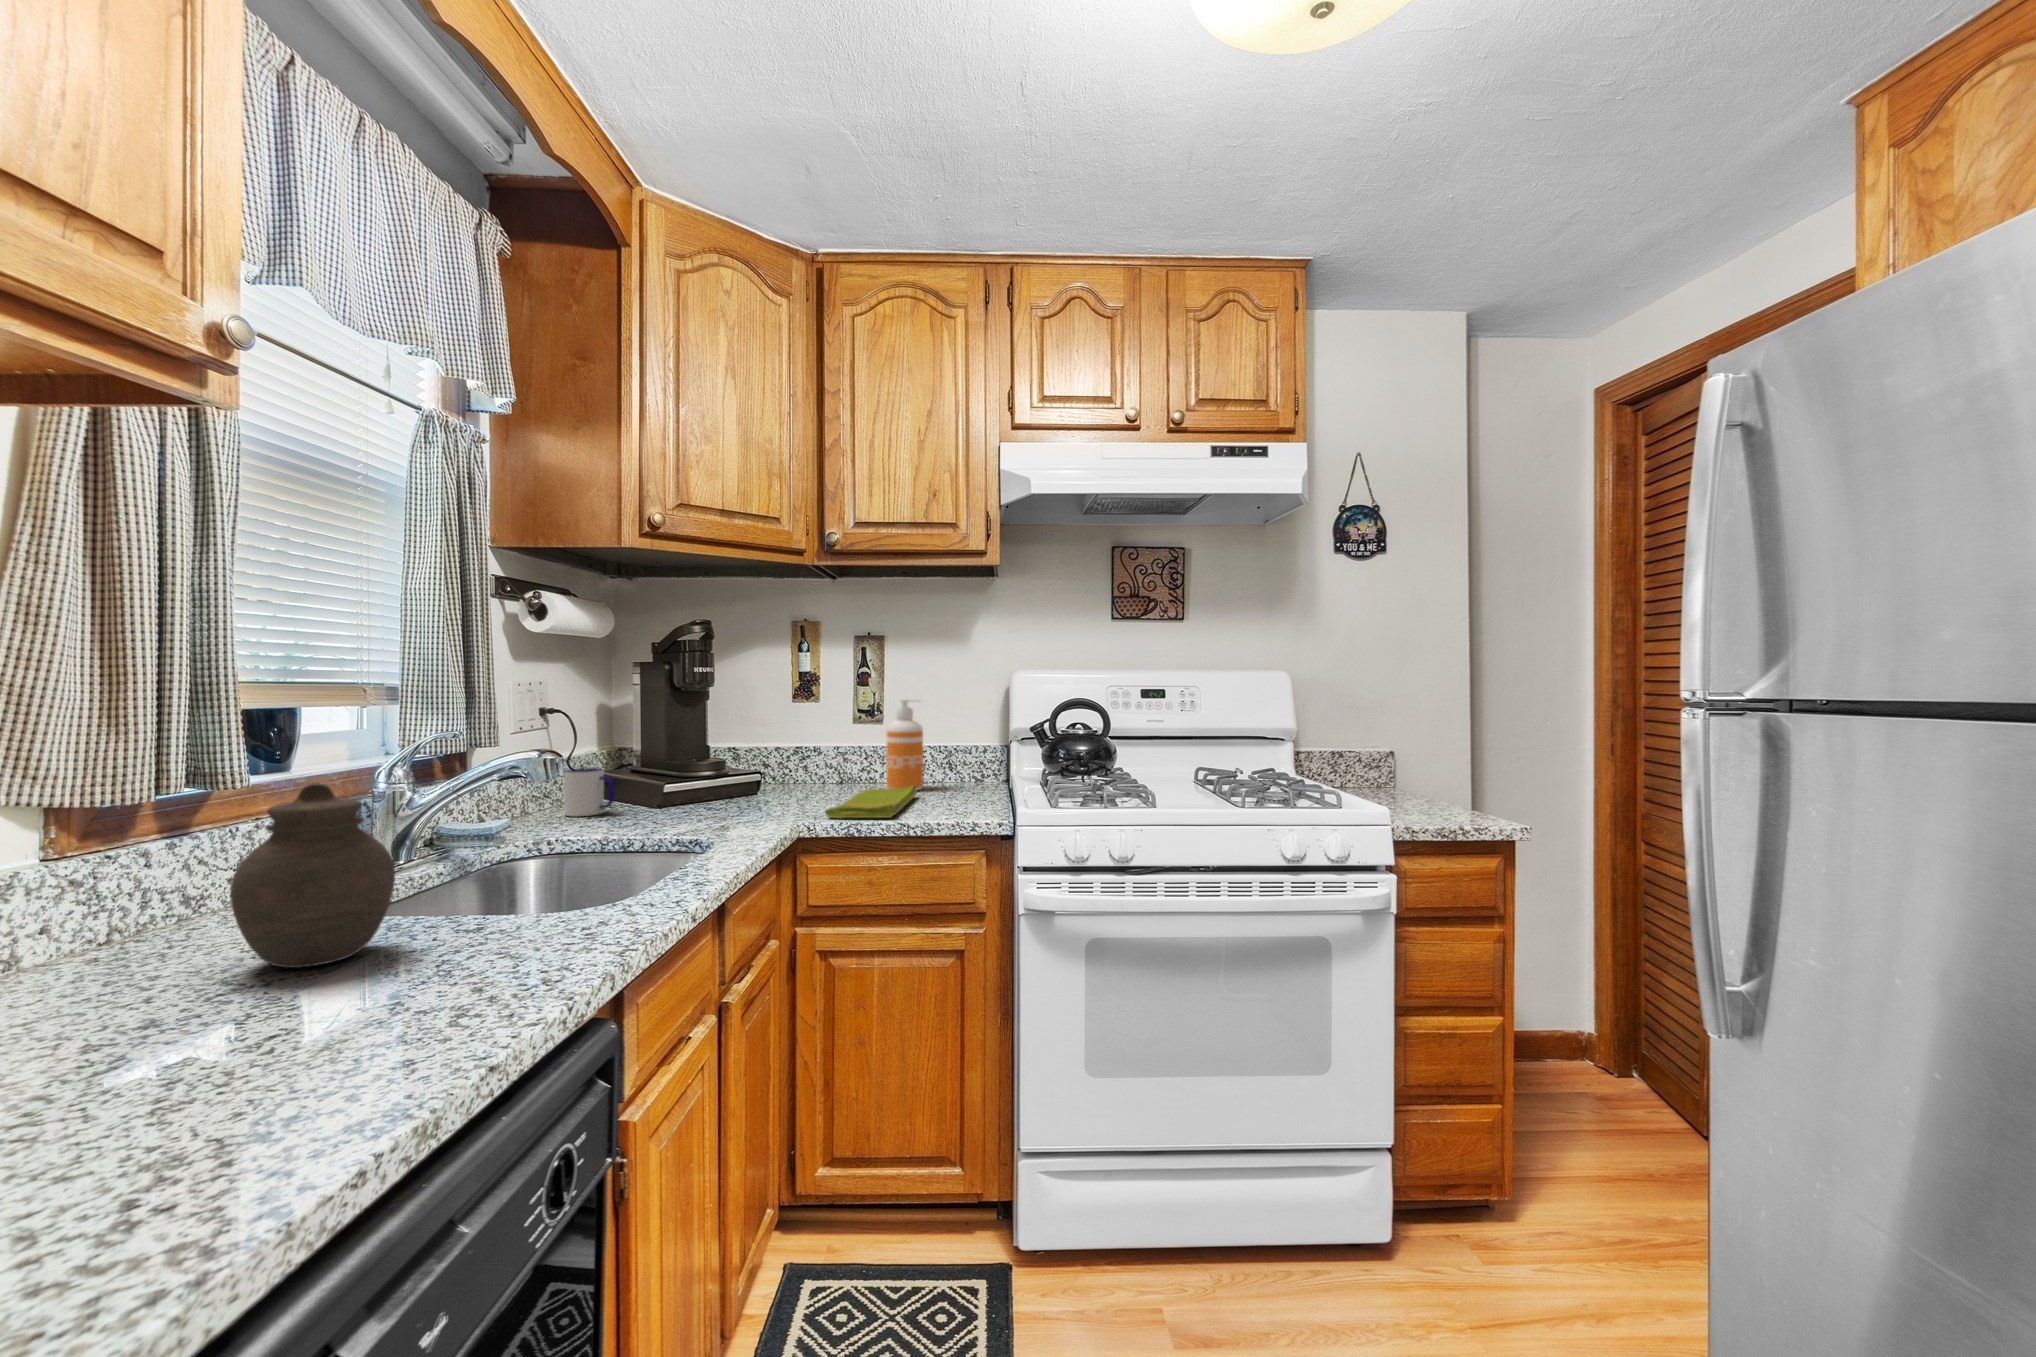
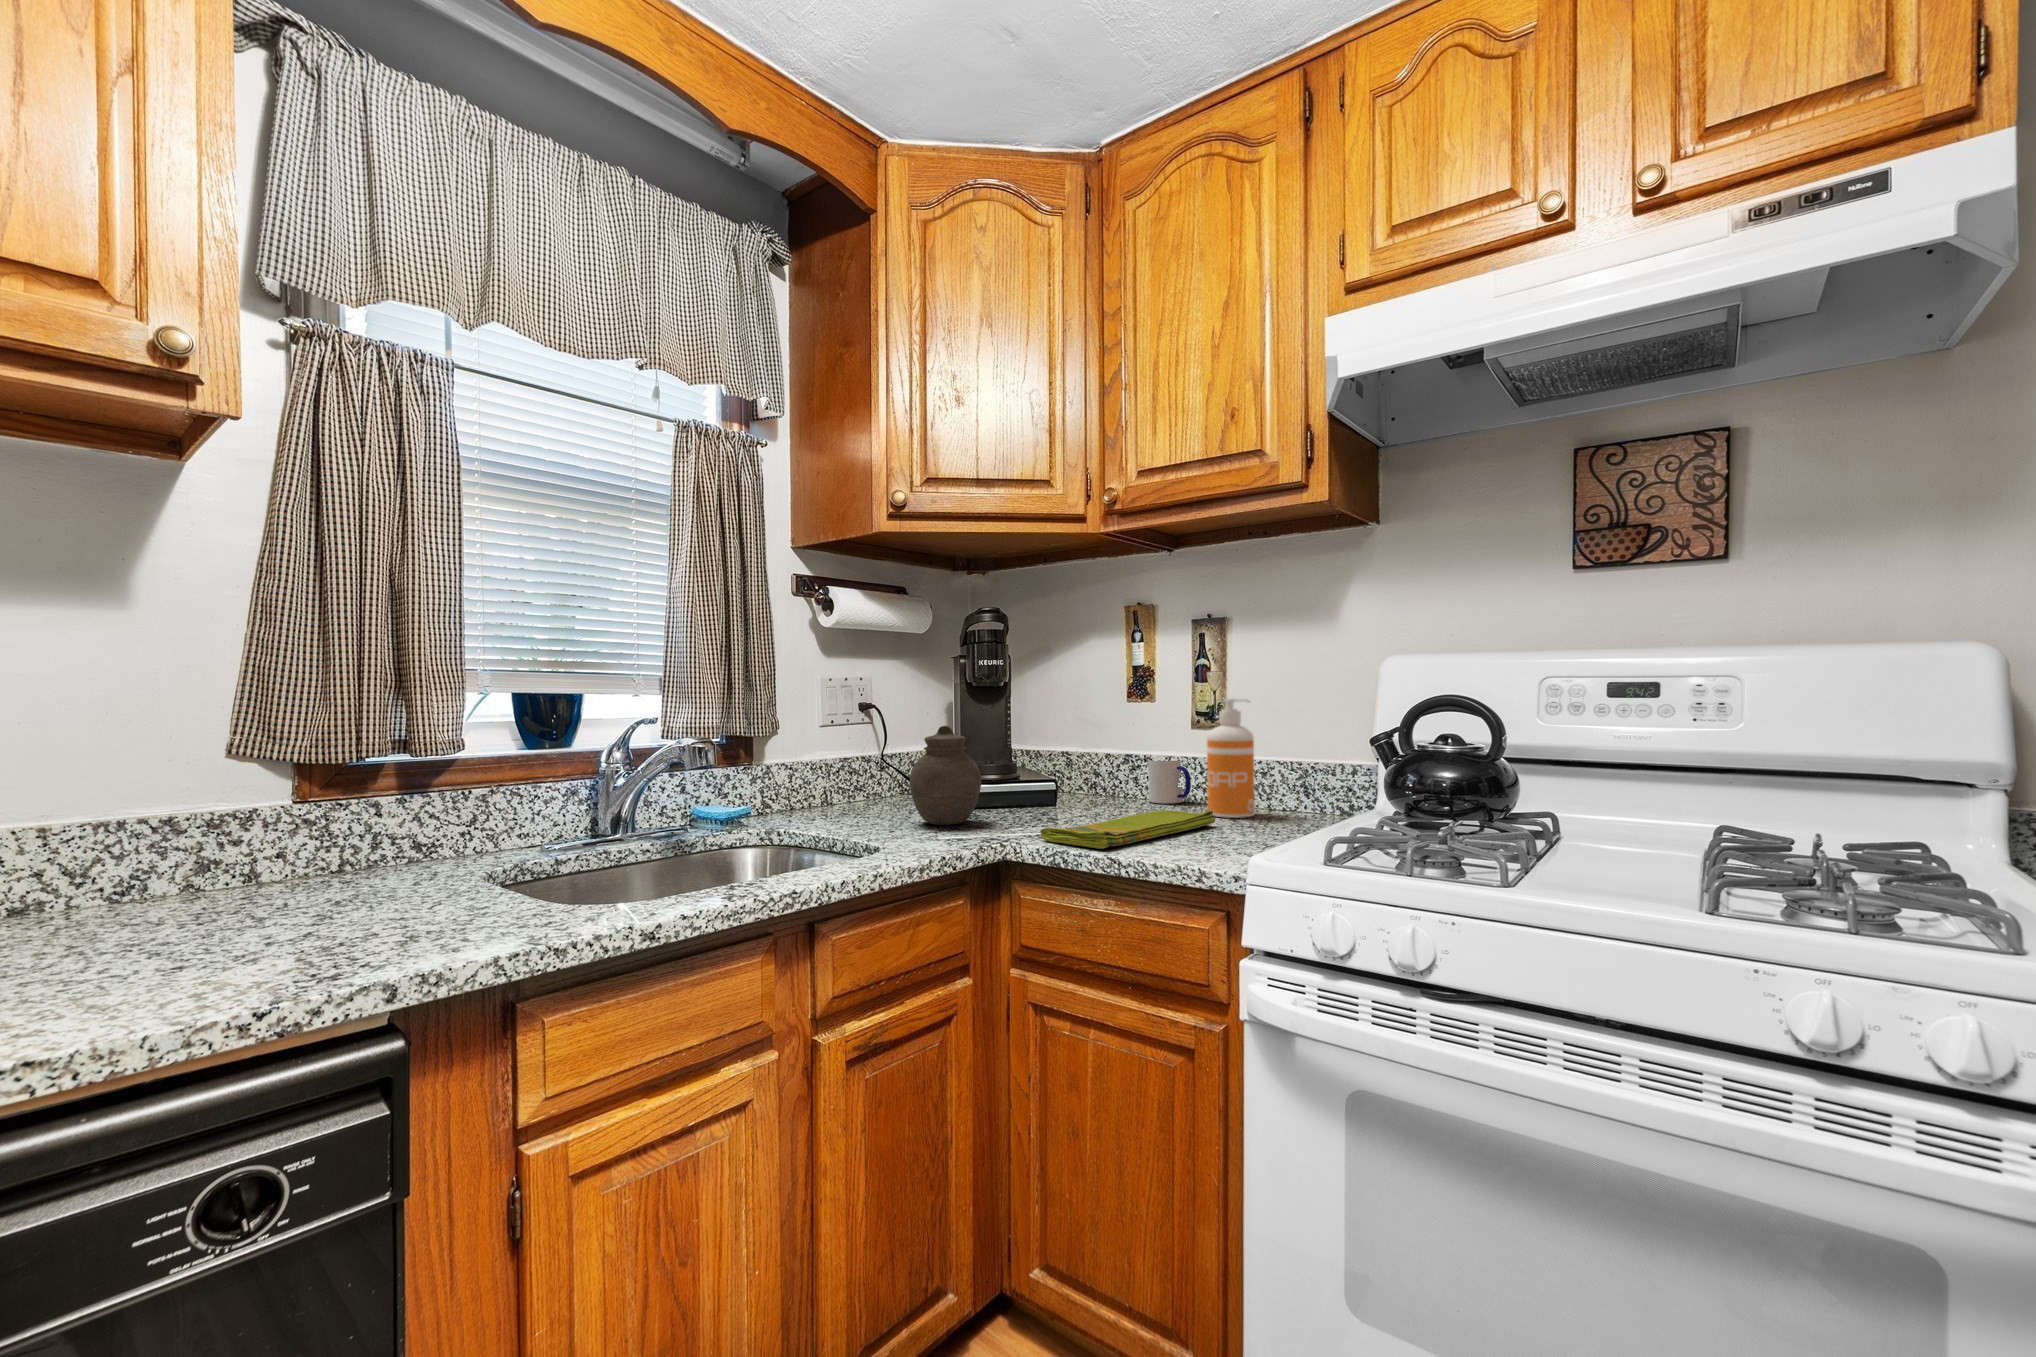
mug: present [564,768,615,816] -> present [1148,759,1191,804]
jar: present [230,783,395,968] -> present [910,726,981,825]

